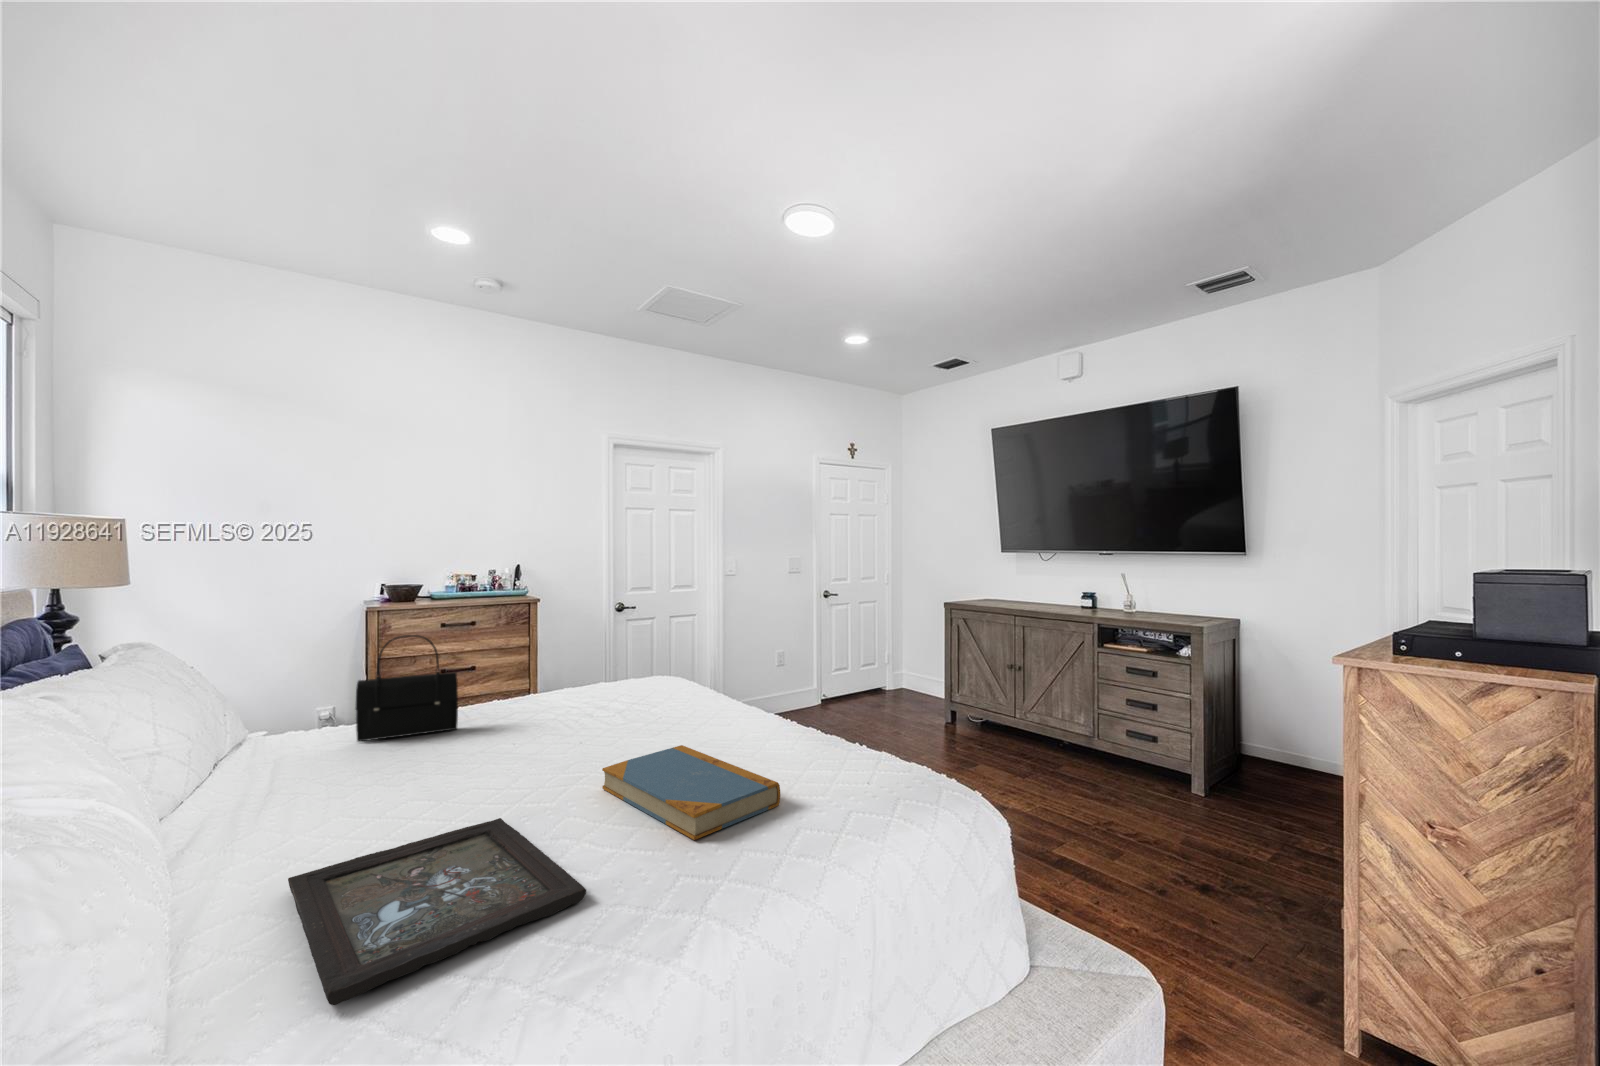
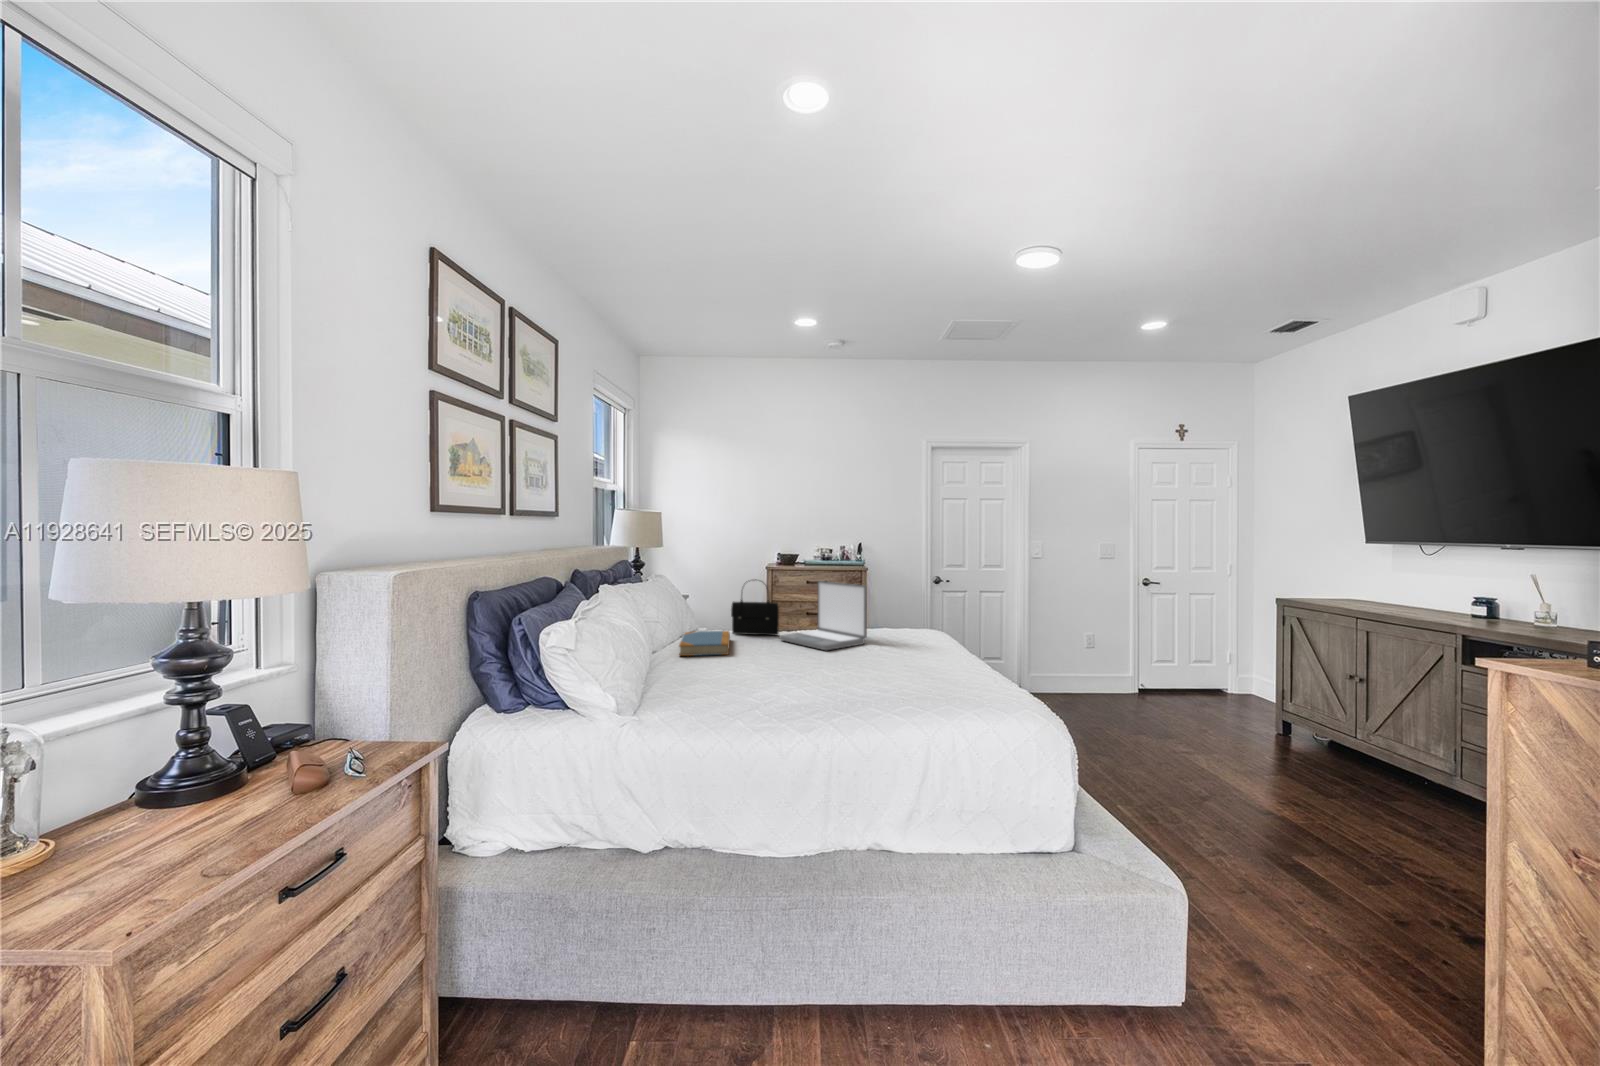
laptop: none [473,627,630,746] -> present [780,581,867,650]
book: present [602,745,780,840] -> present [679,631,730,656]
tray: present [288,818,586,1005] -> none [658,667,761,700]

